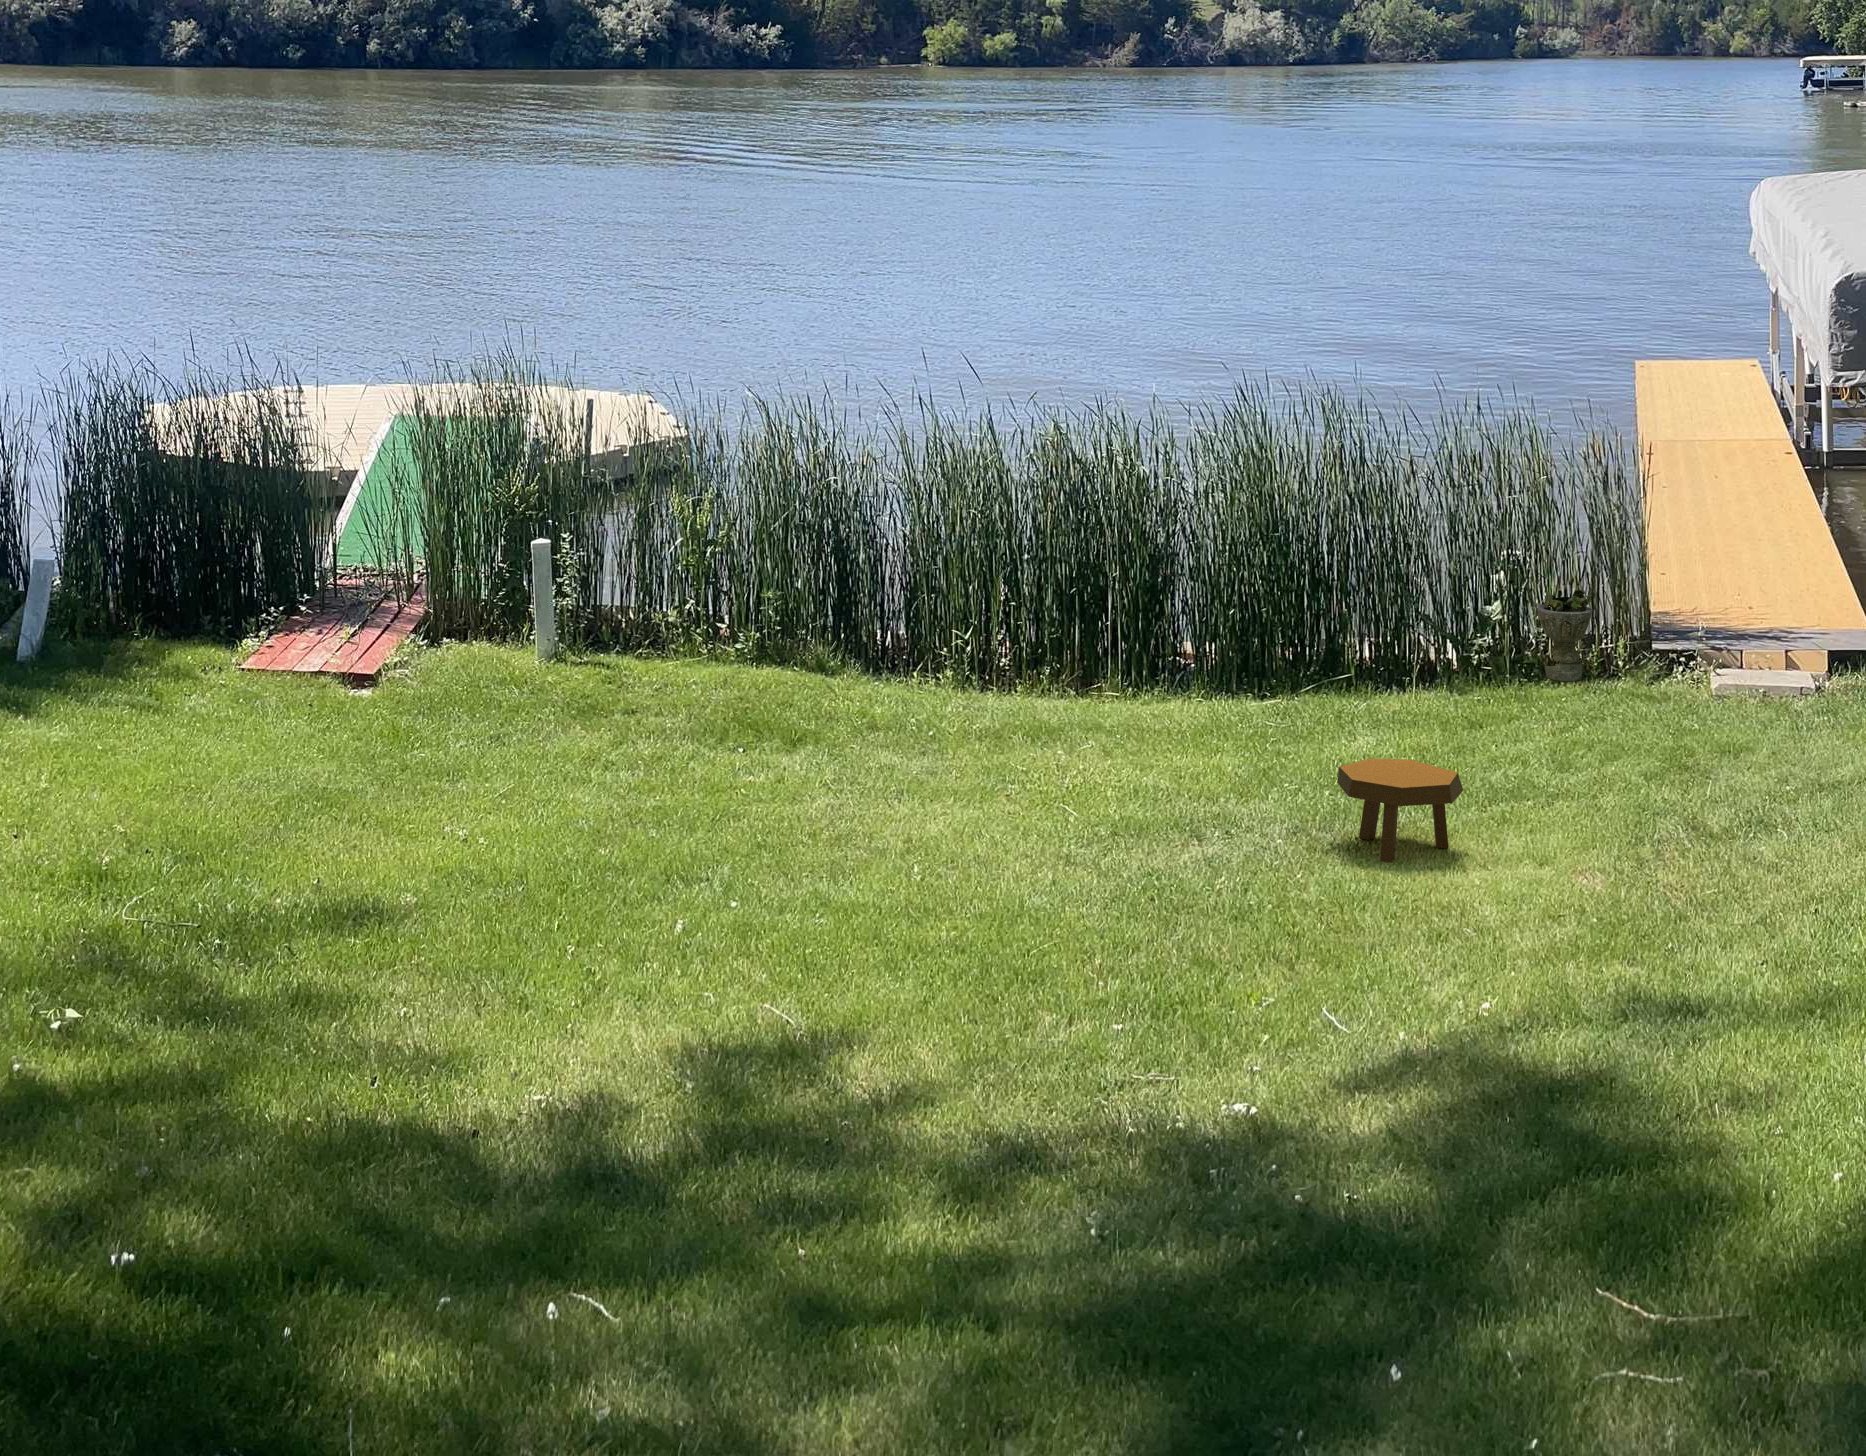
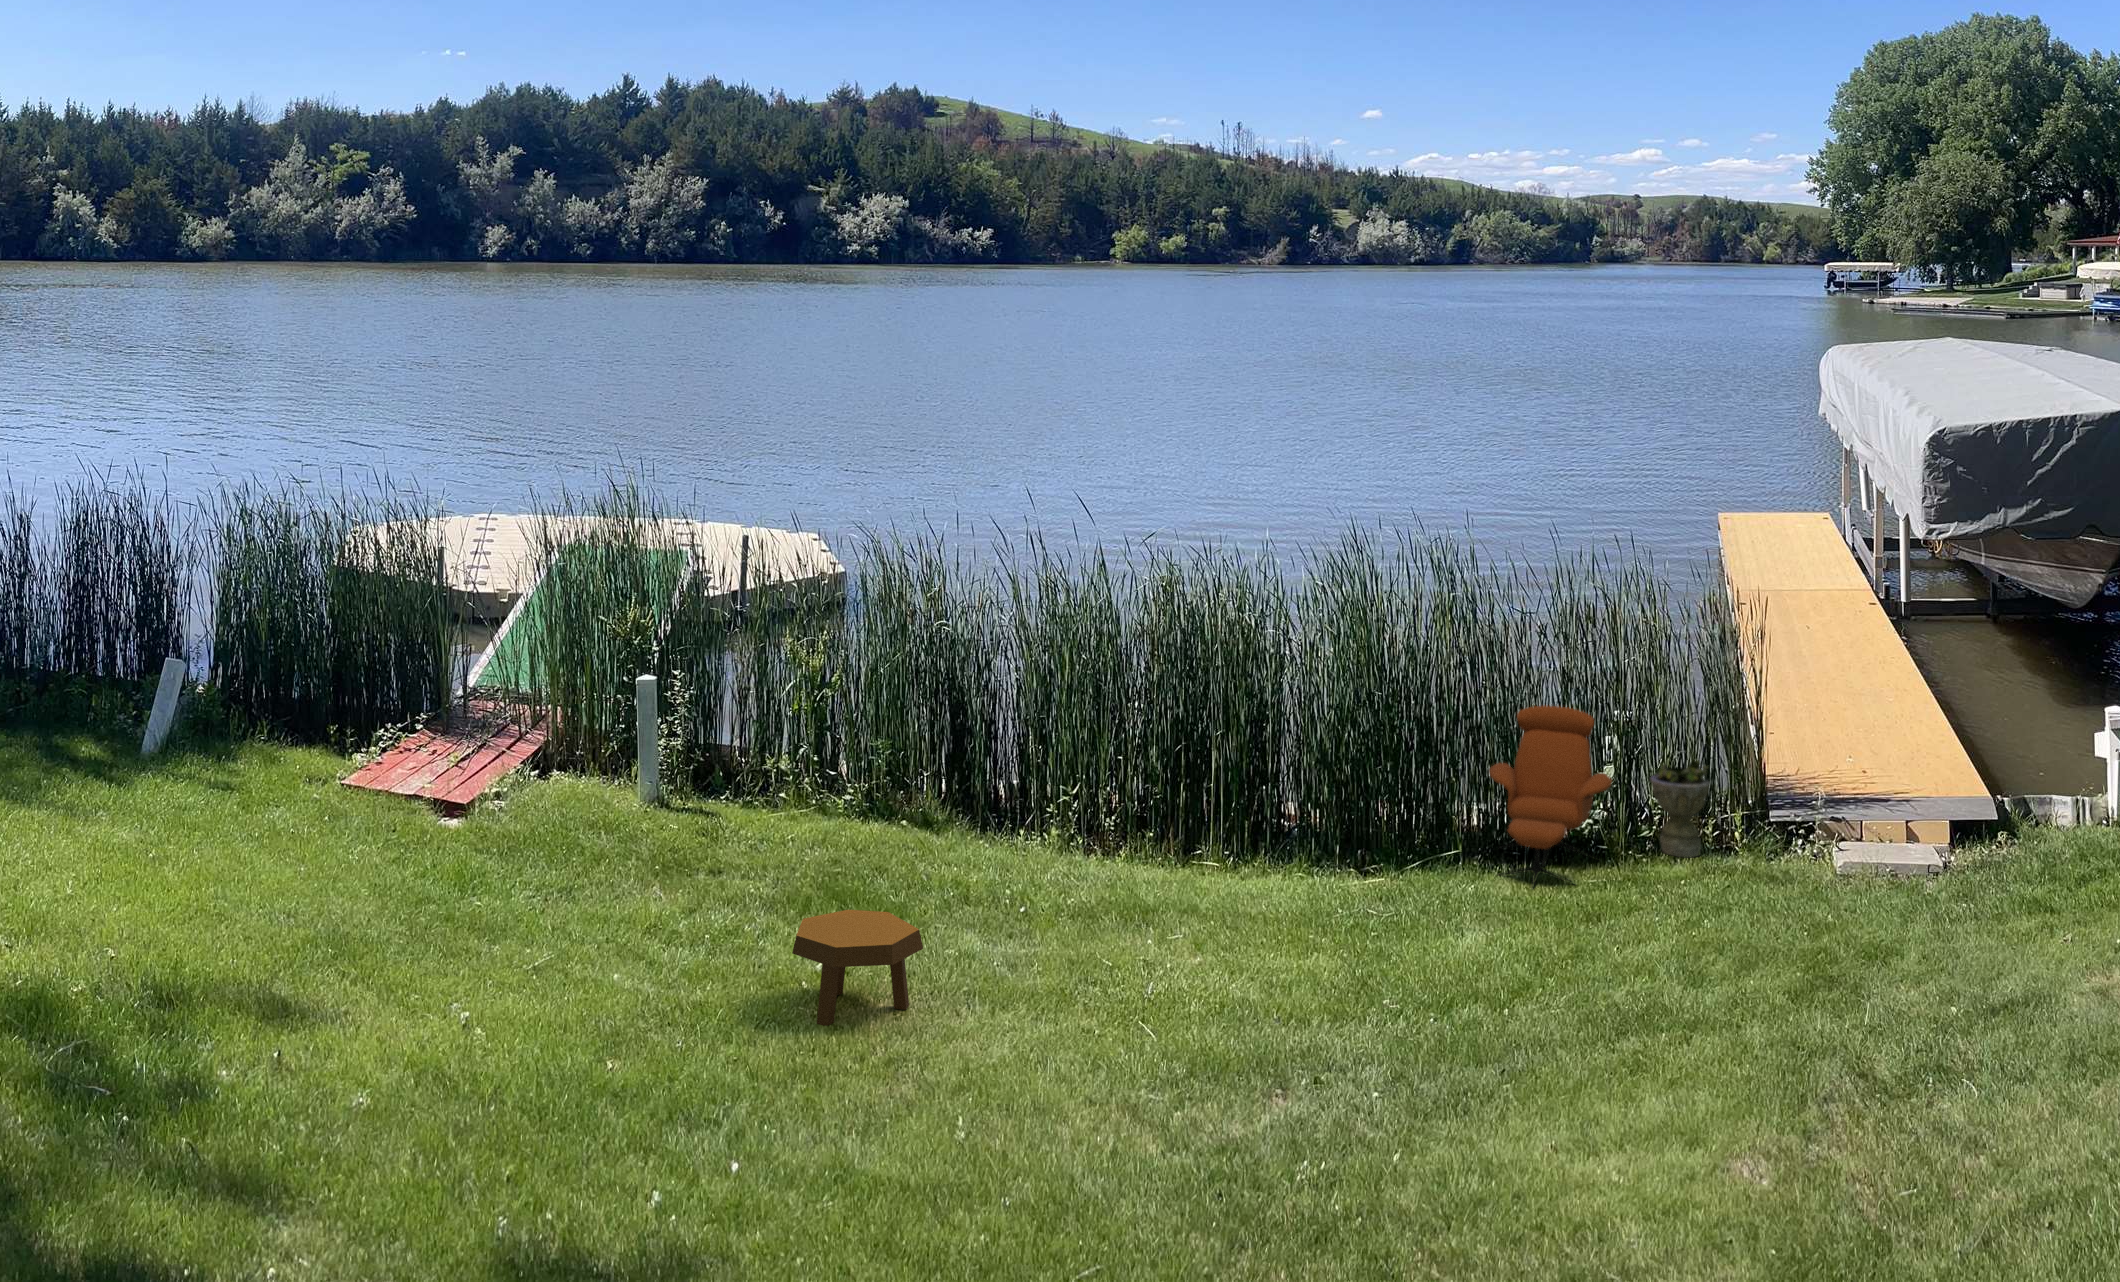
lounge chair: none [1385,539,1501,708] -> present [1489,706,1612,889]
footstool: present [1337,758,1463,862] -> present [792,910,923,1026]

